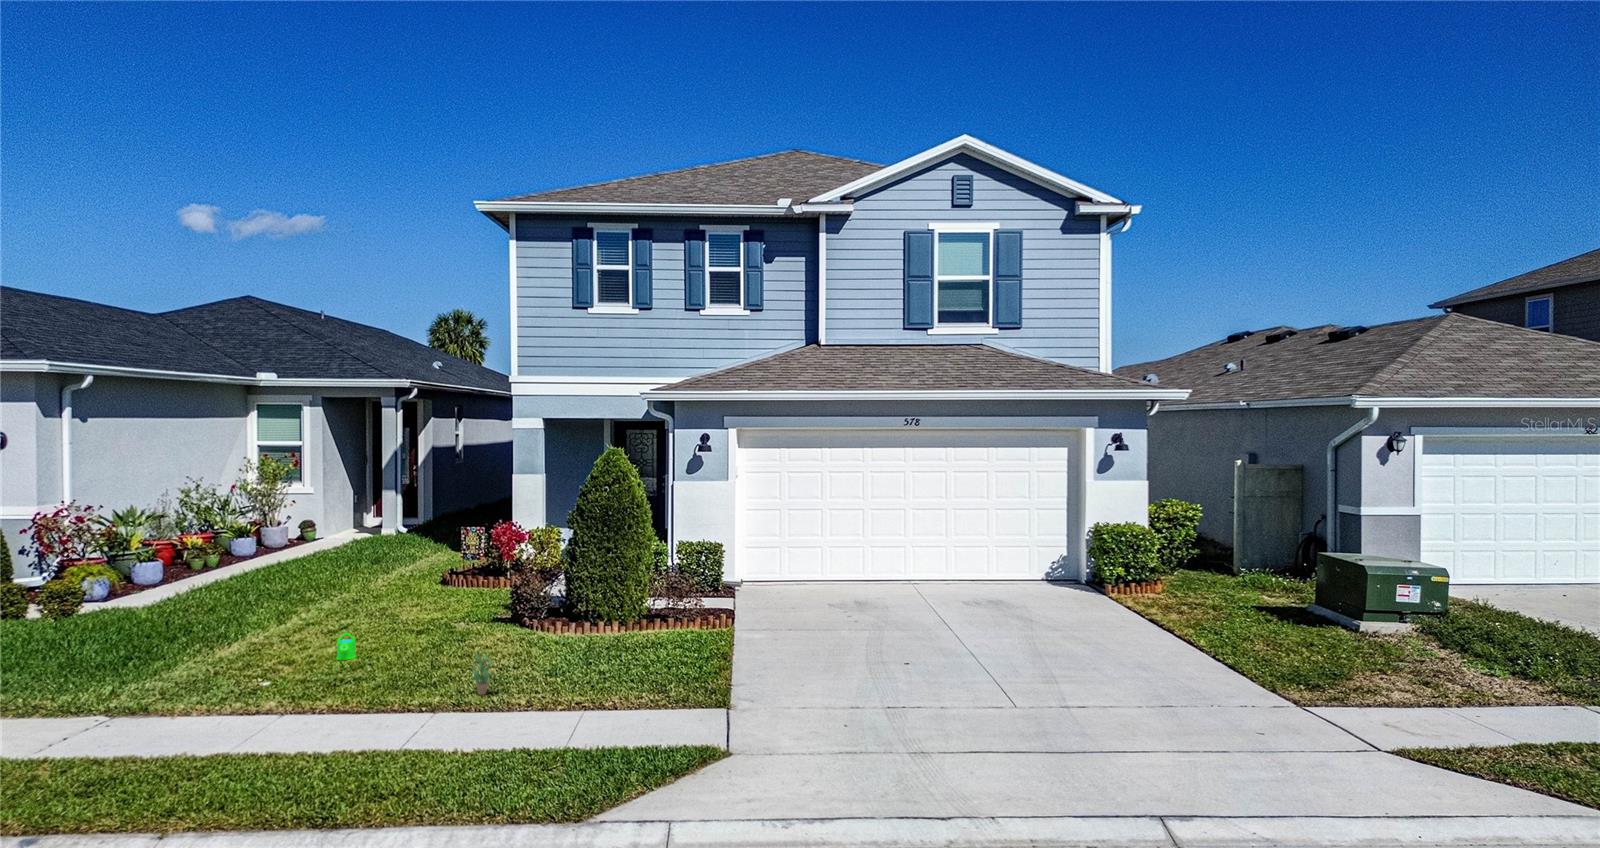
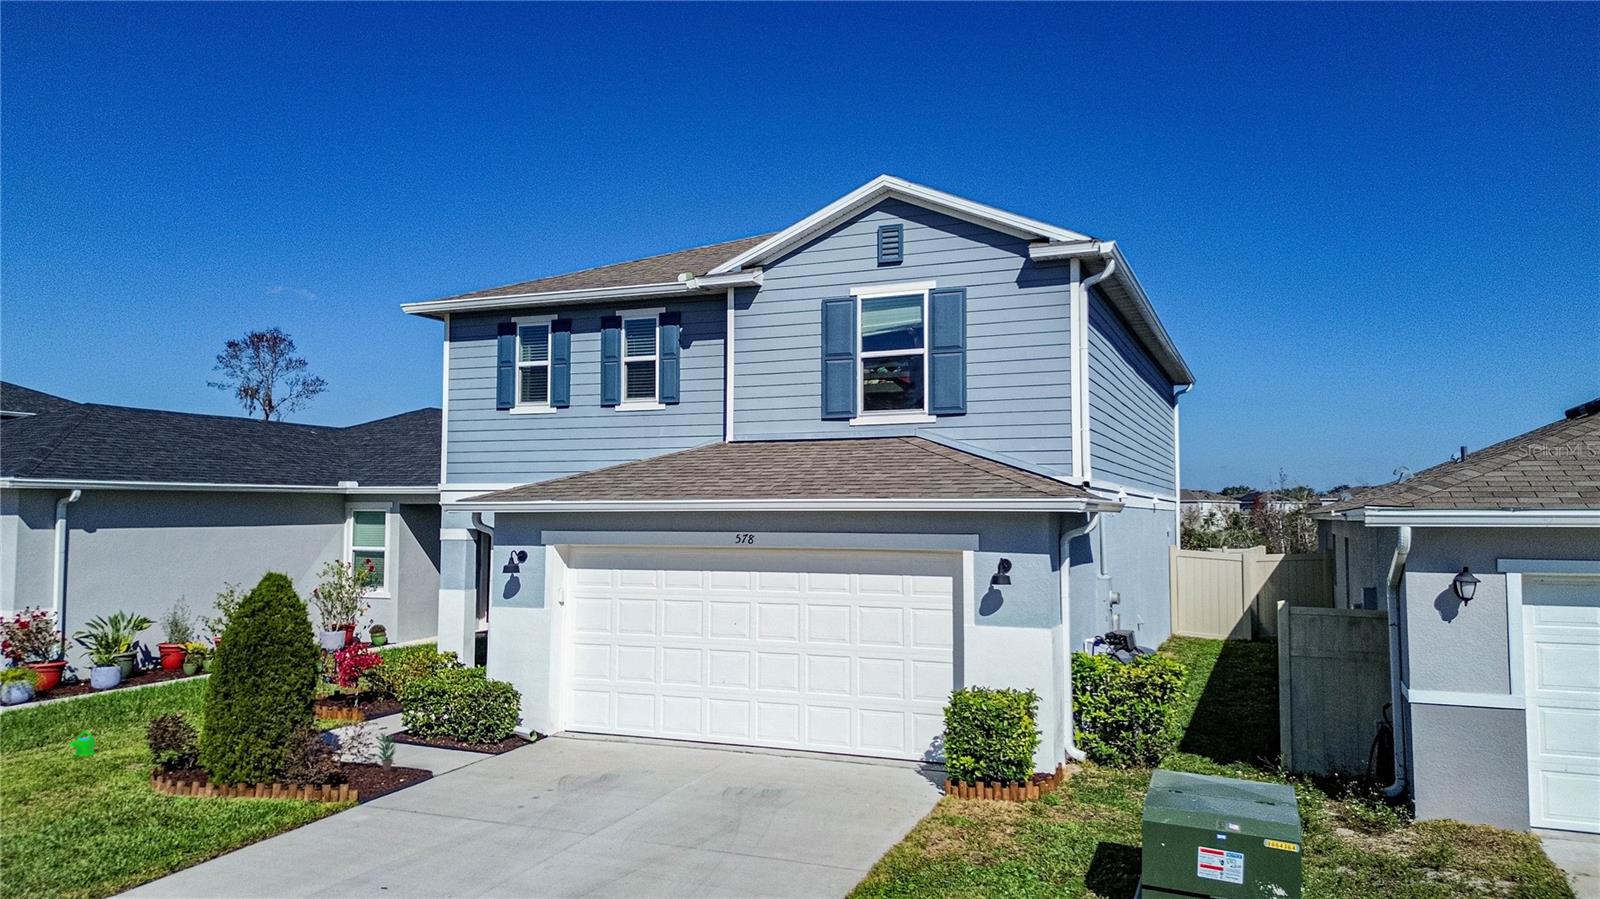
potted plant: present [473,653,493,695] -> present [377,733,395,771]

